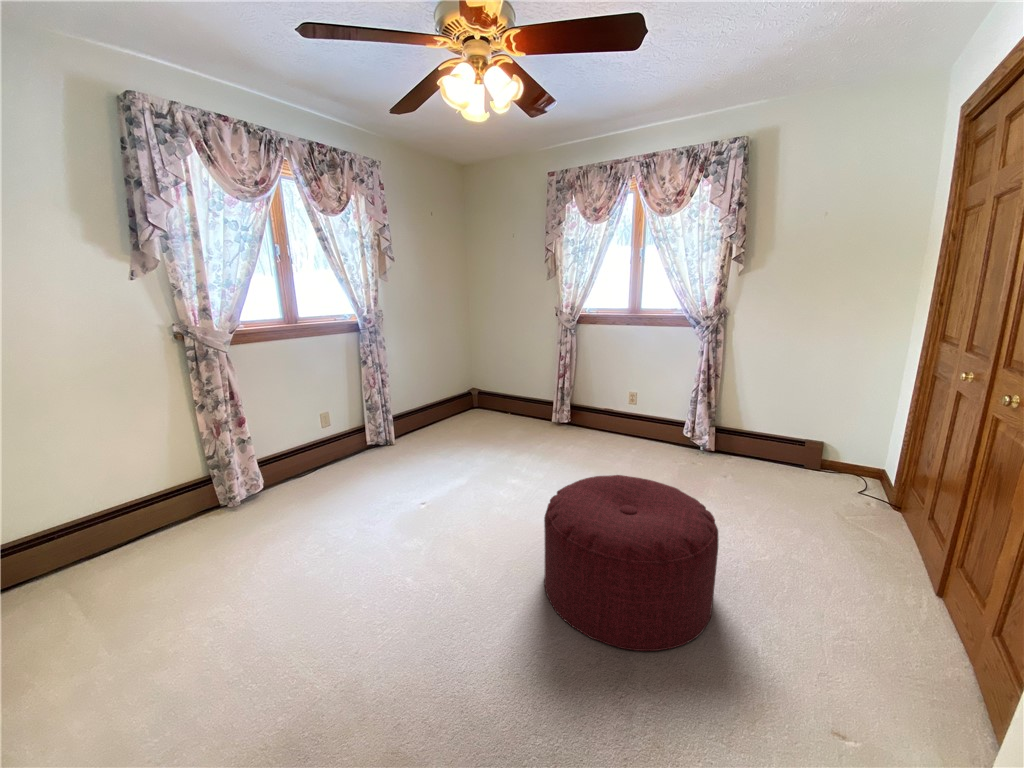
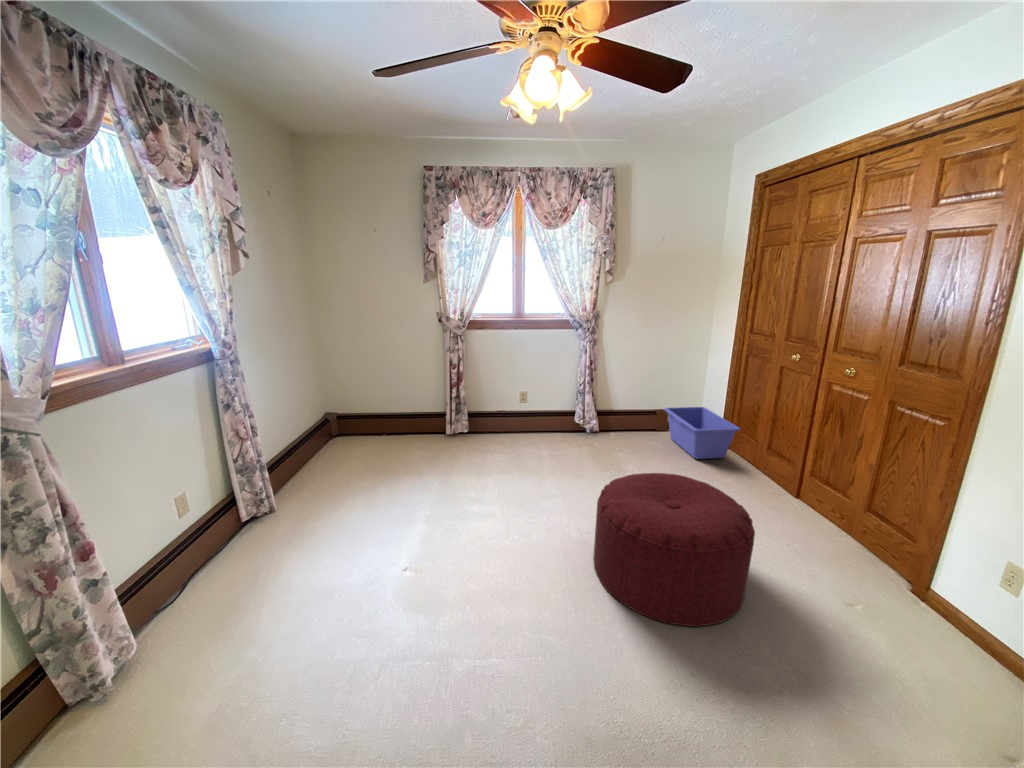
storage bin: none [806,436,900,516] -> present [664,407,740,459]

